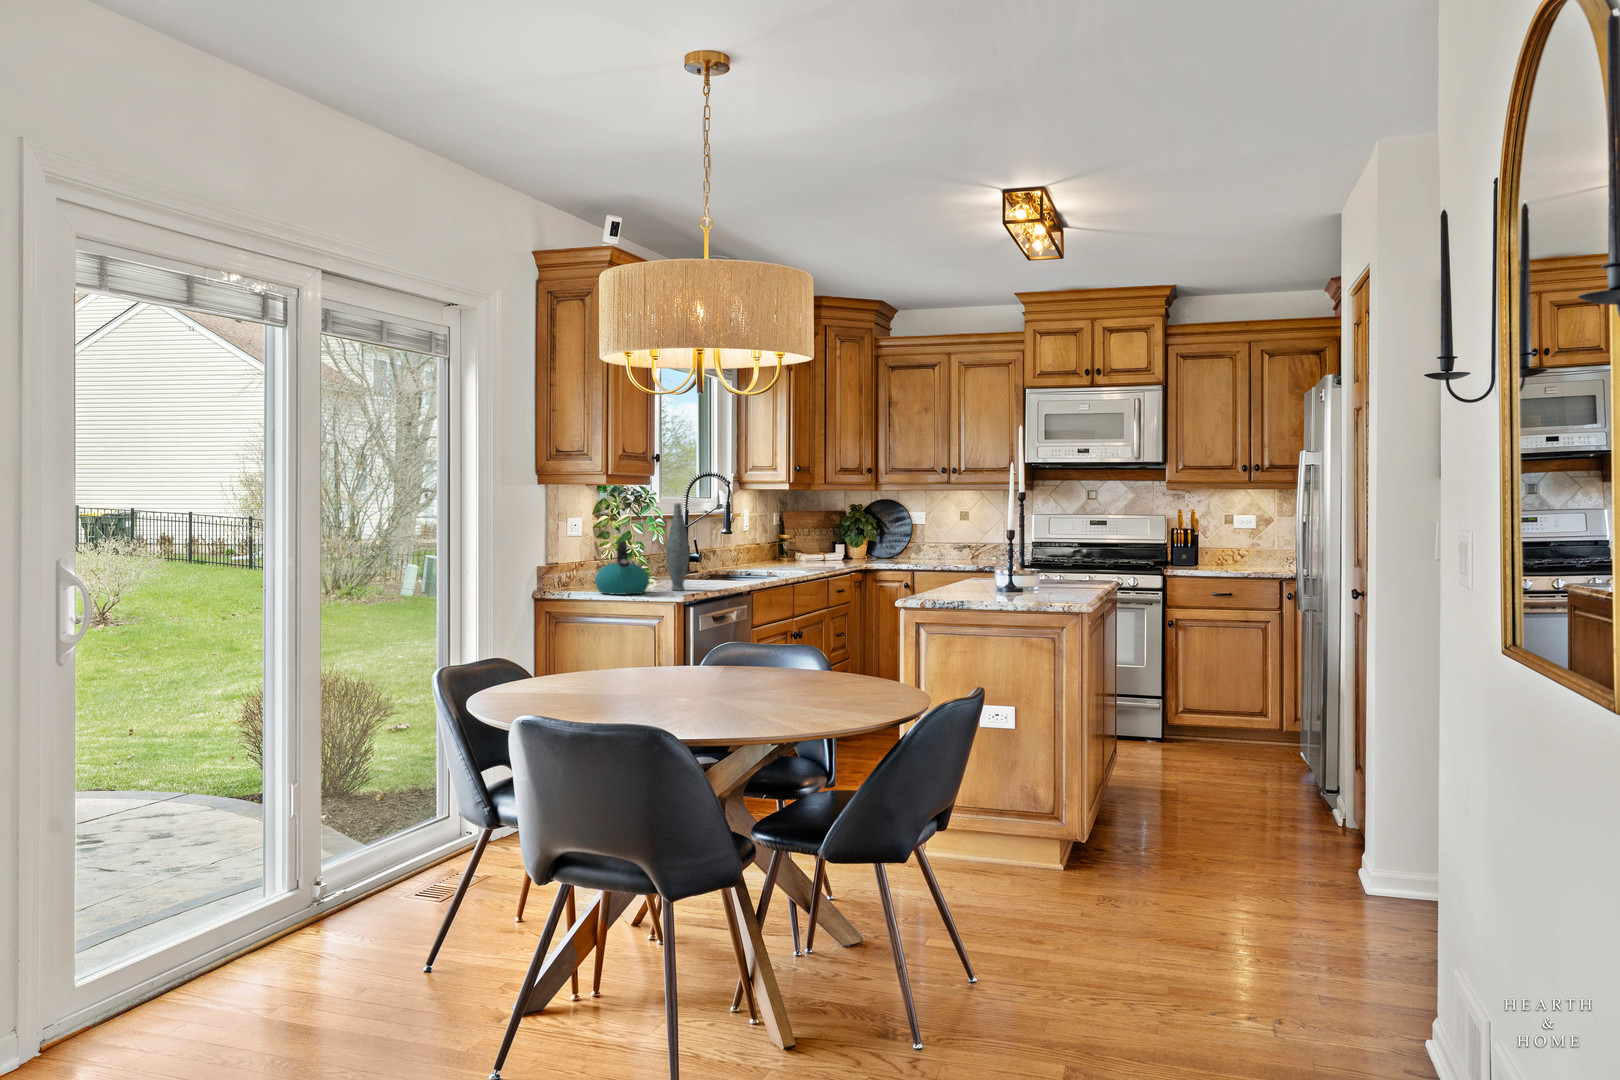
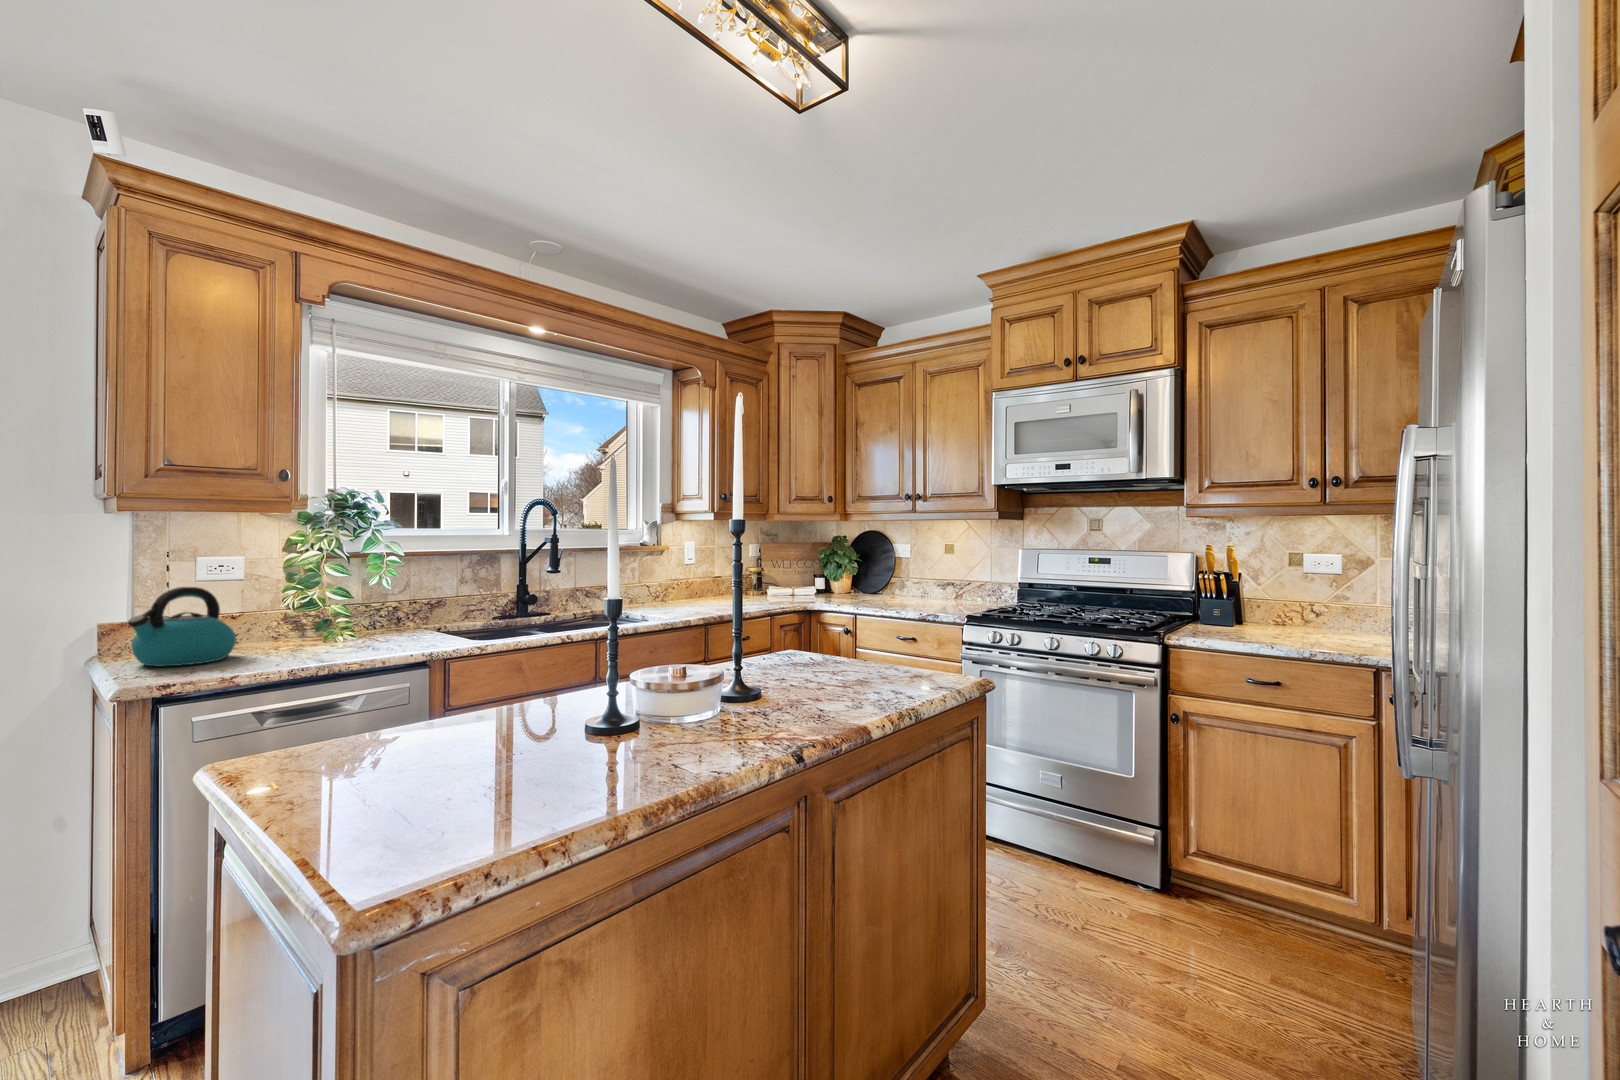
vase: present [666,503,689,590] -> none [286,532,324,657]

